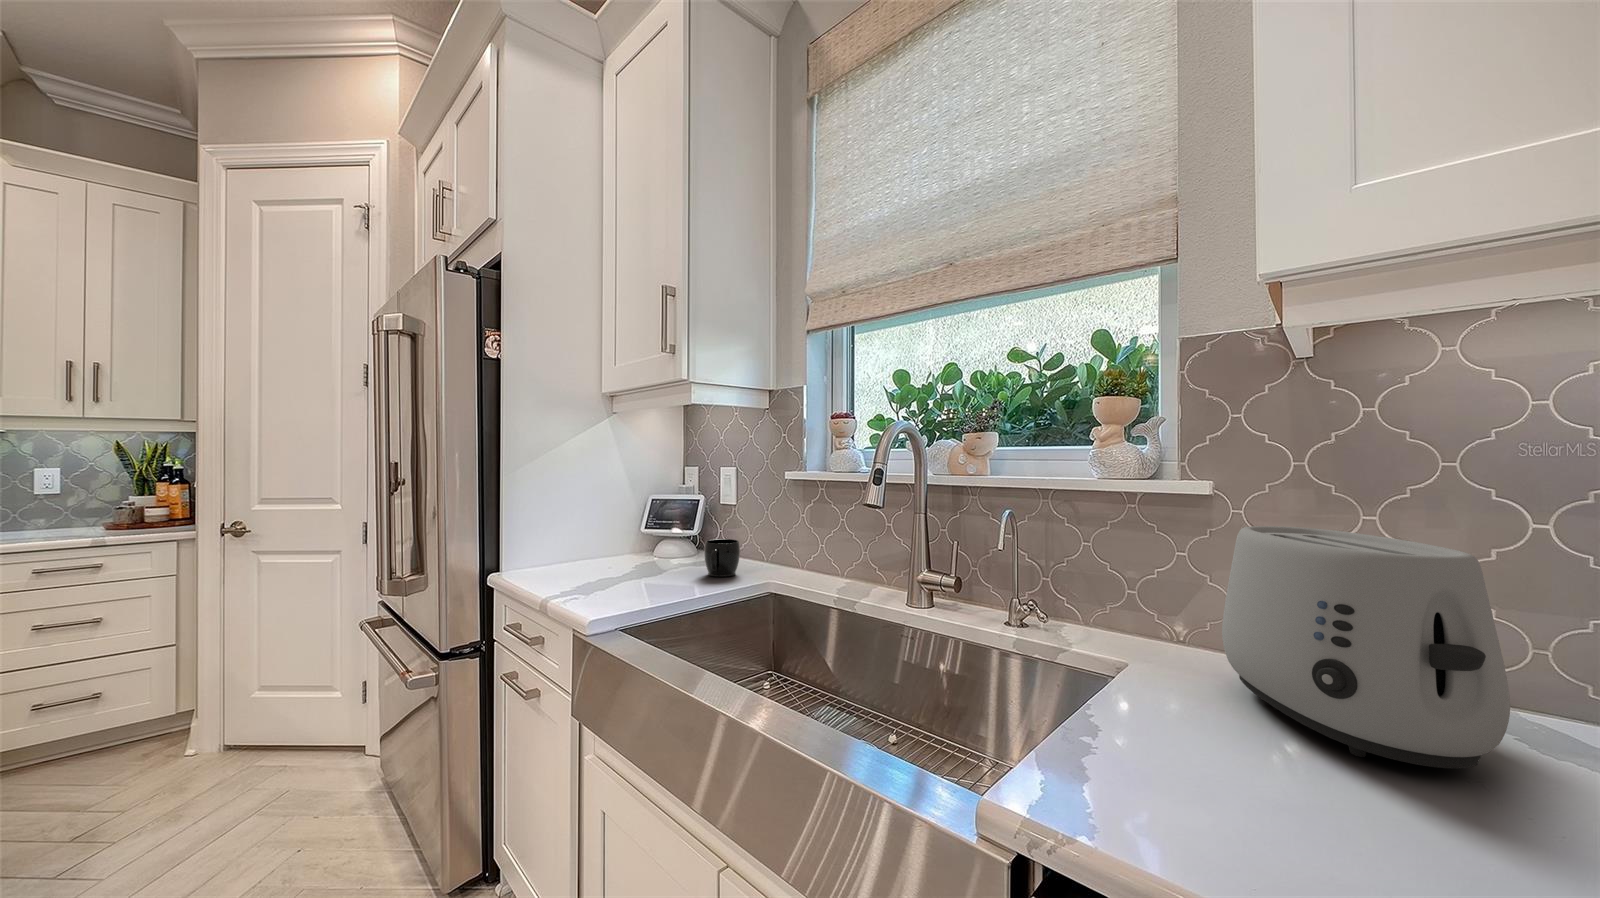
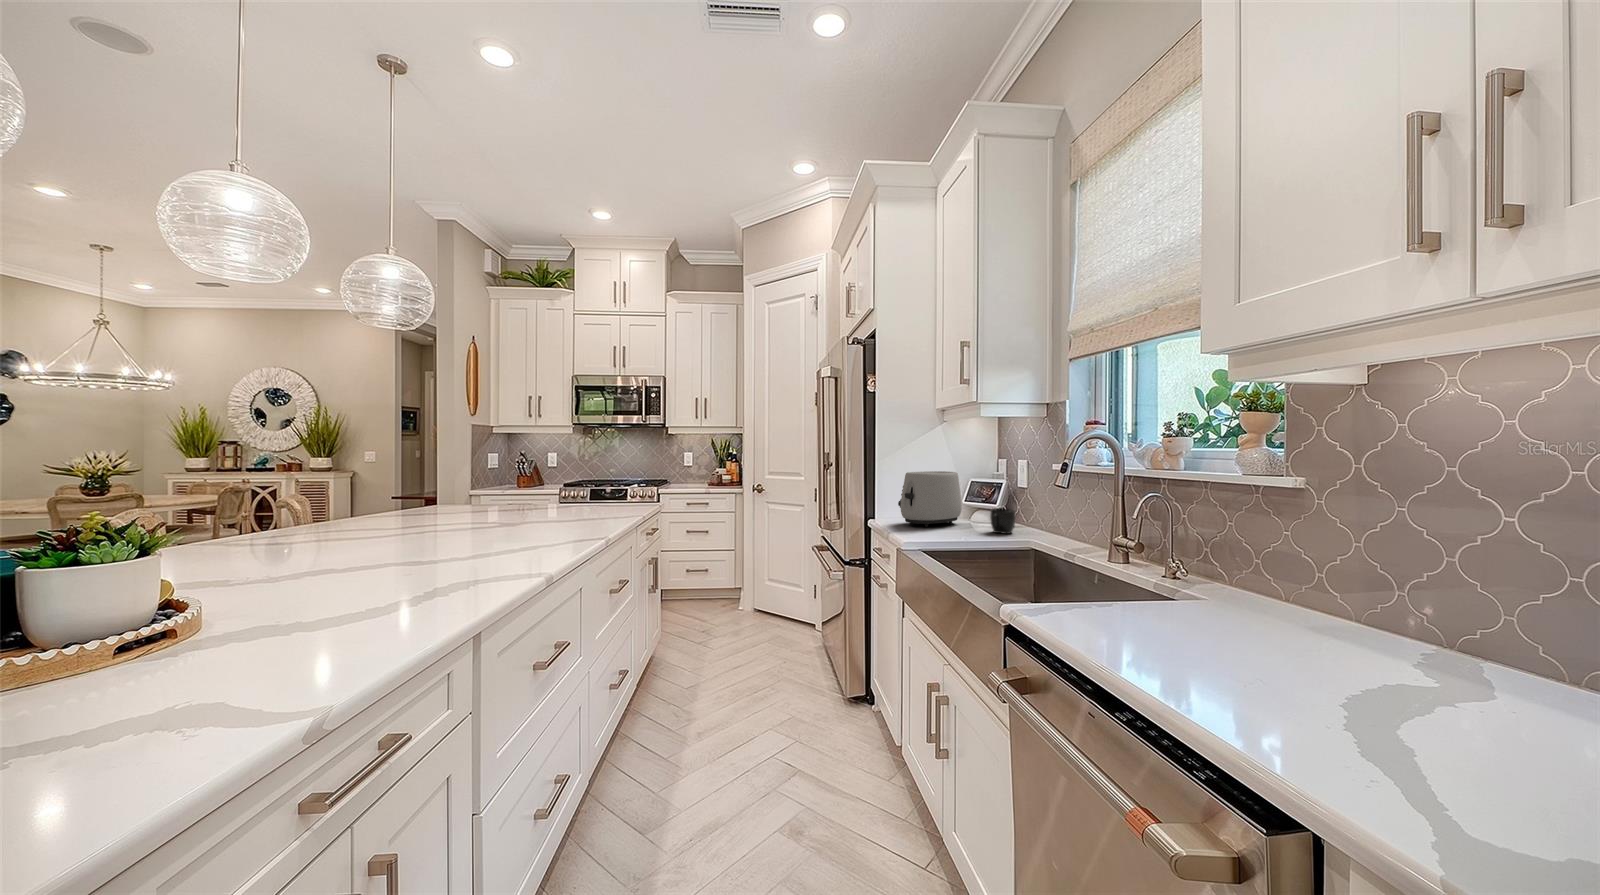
toaster: present [1222,526,1510,769] -> present [898,471,962,527]

